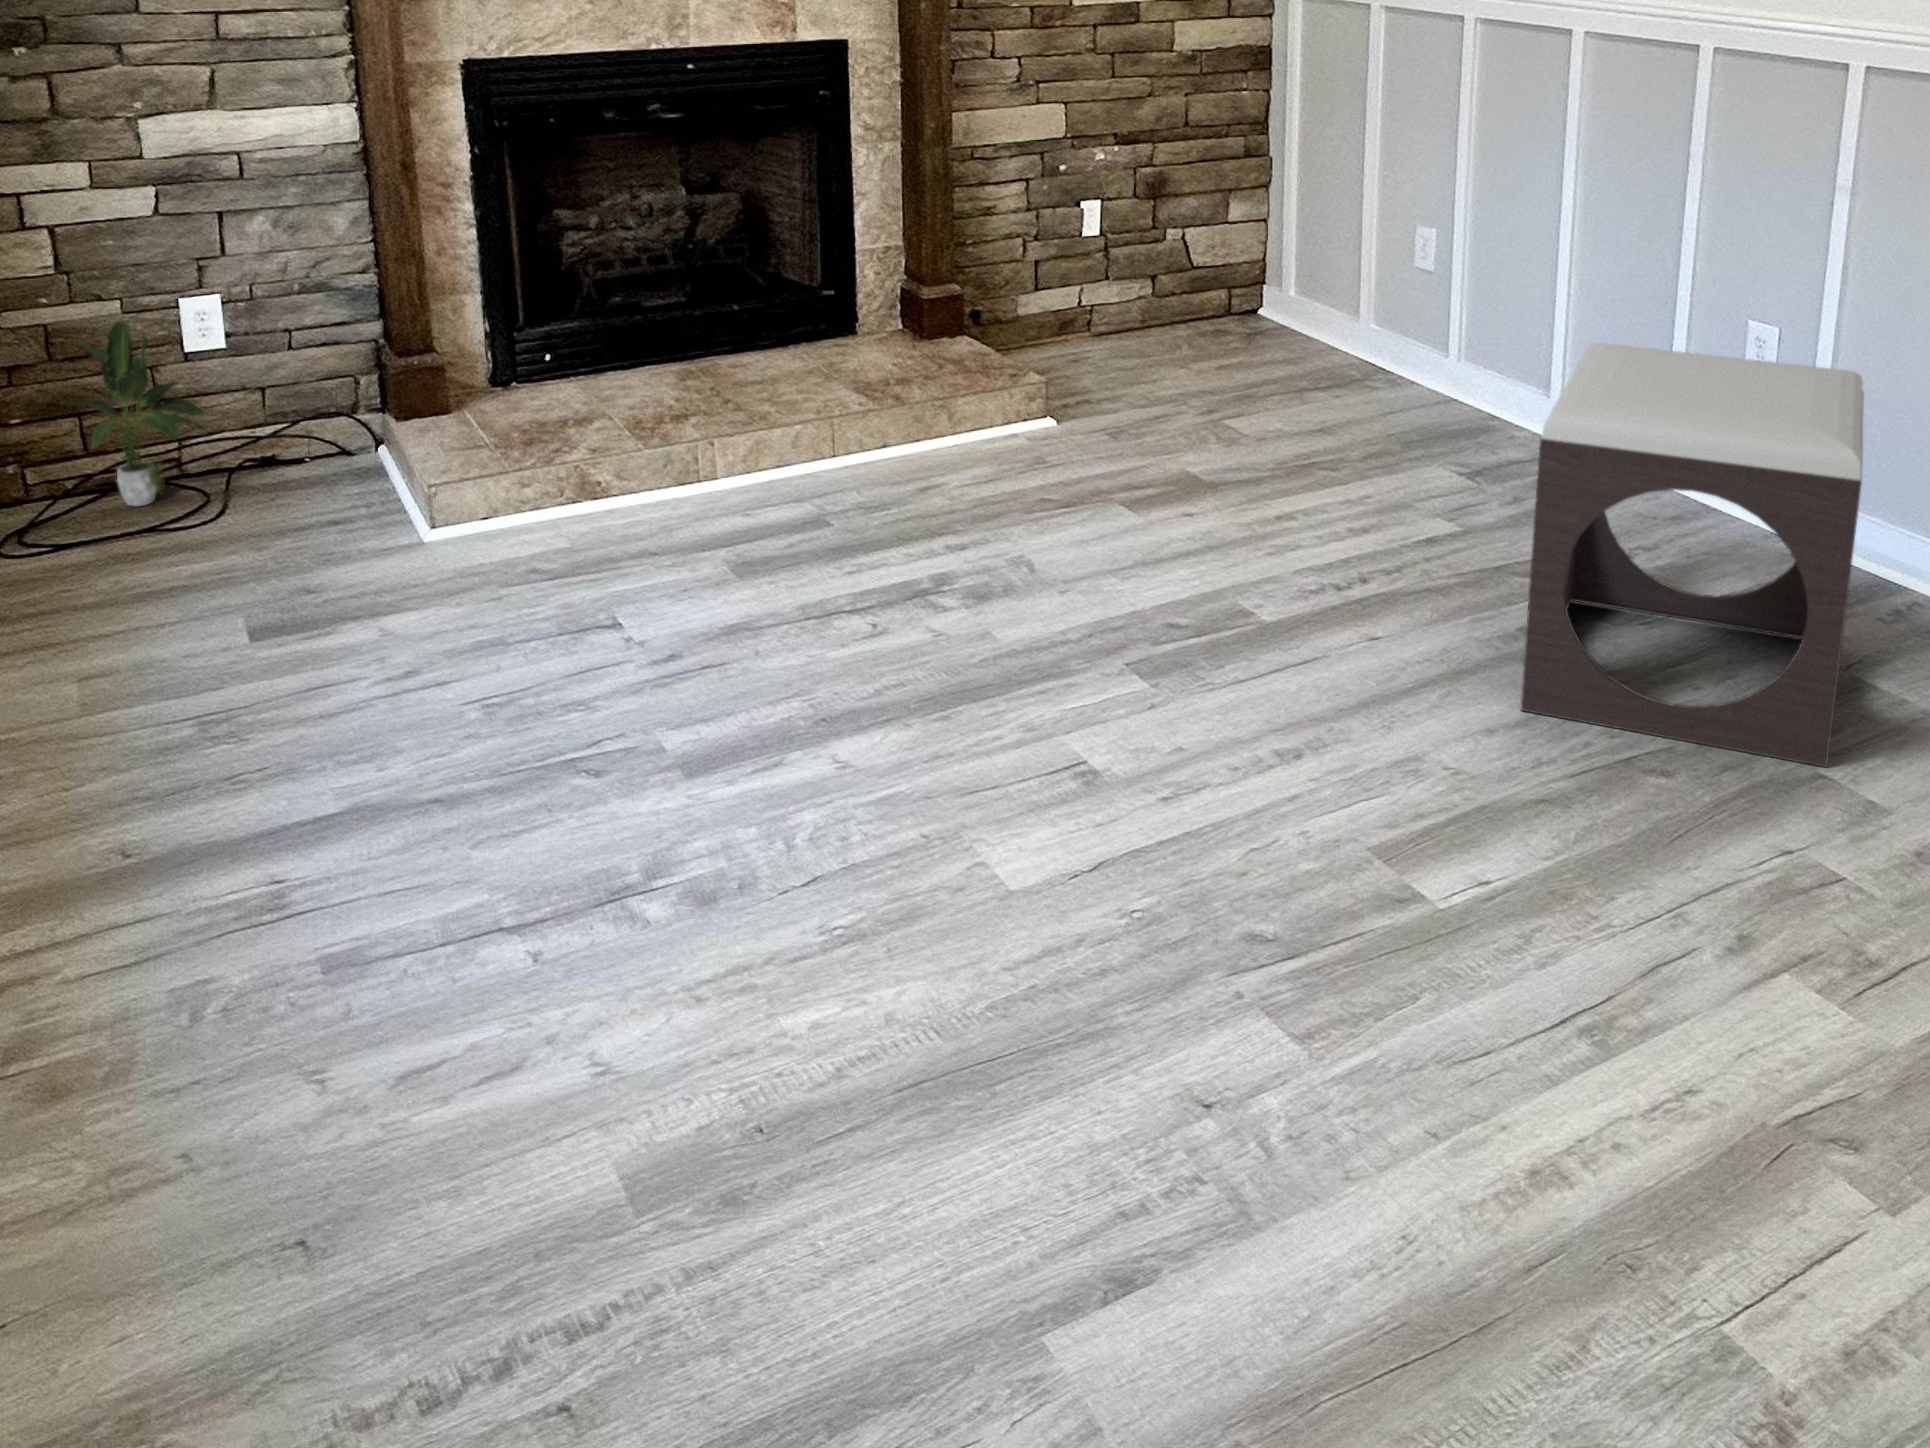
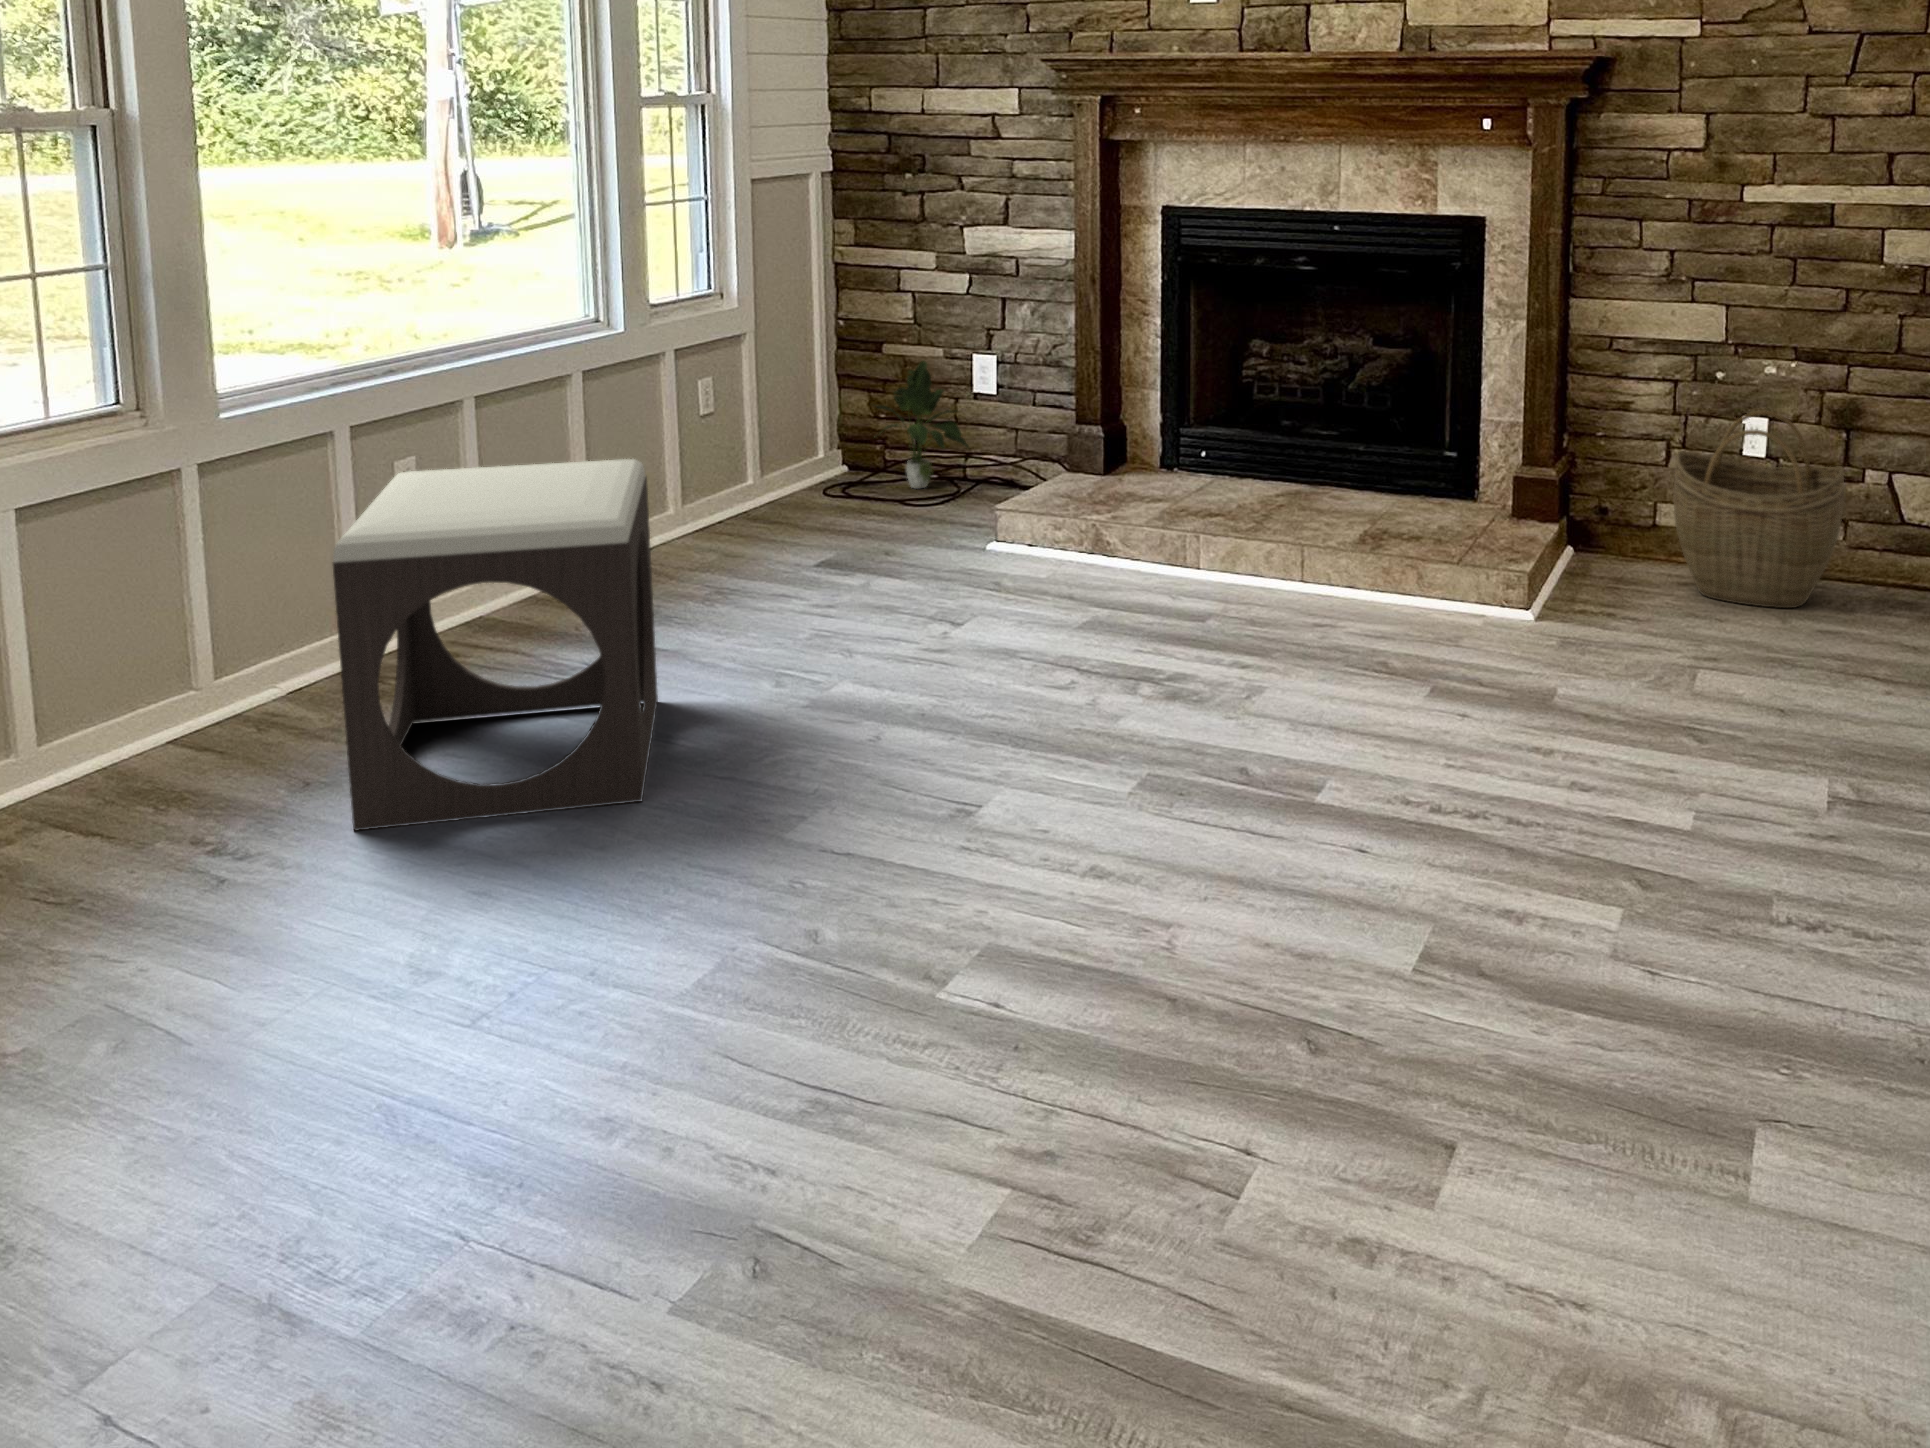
woven basket: none [1062,190,1204,364] -> present [1673,411,1844,608]
footstool: present [1521,343,1864,767] -> present [333,459,658,831]

